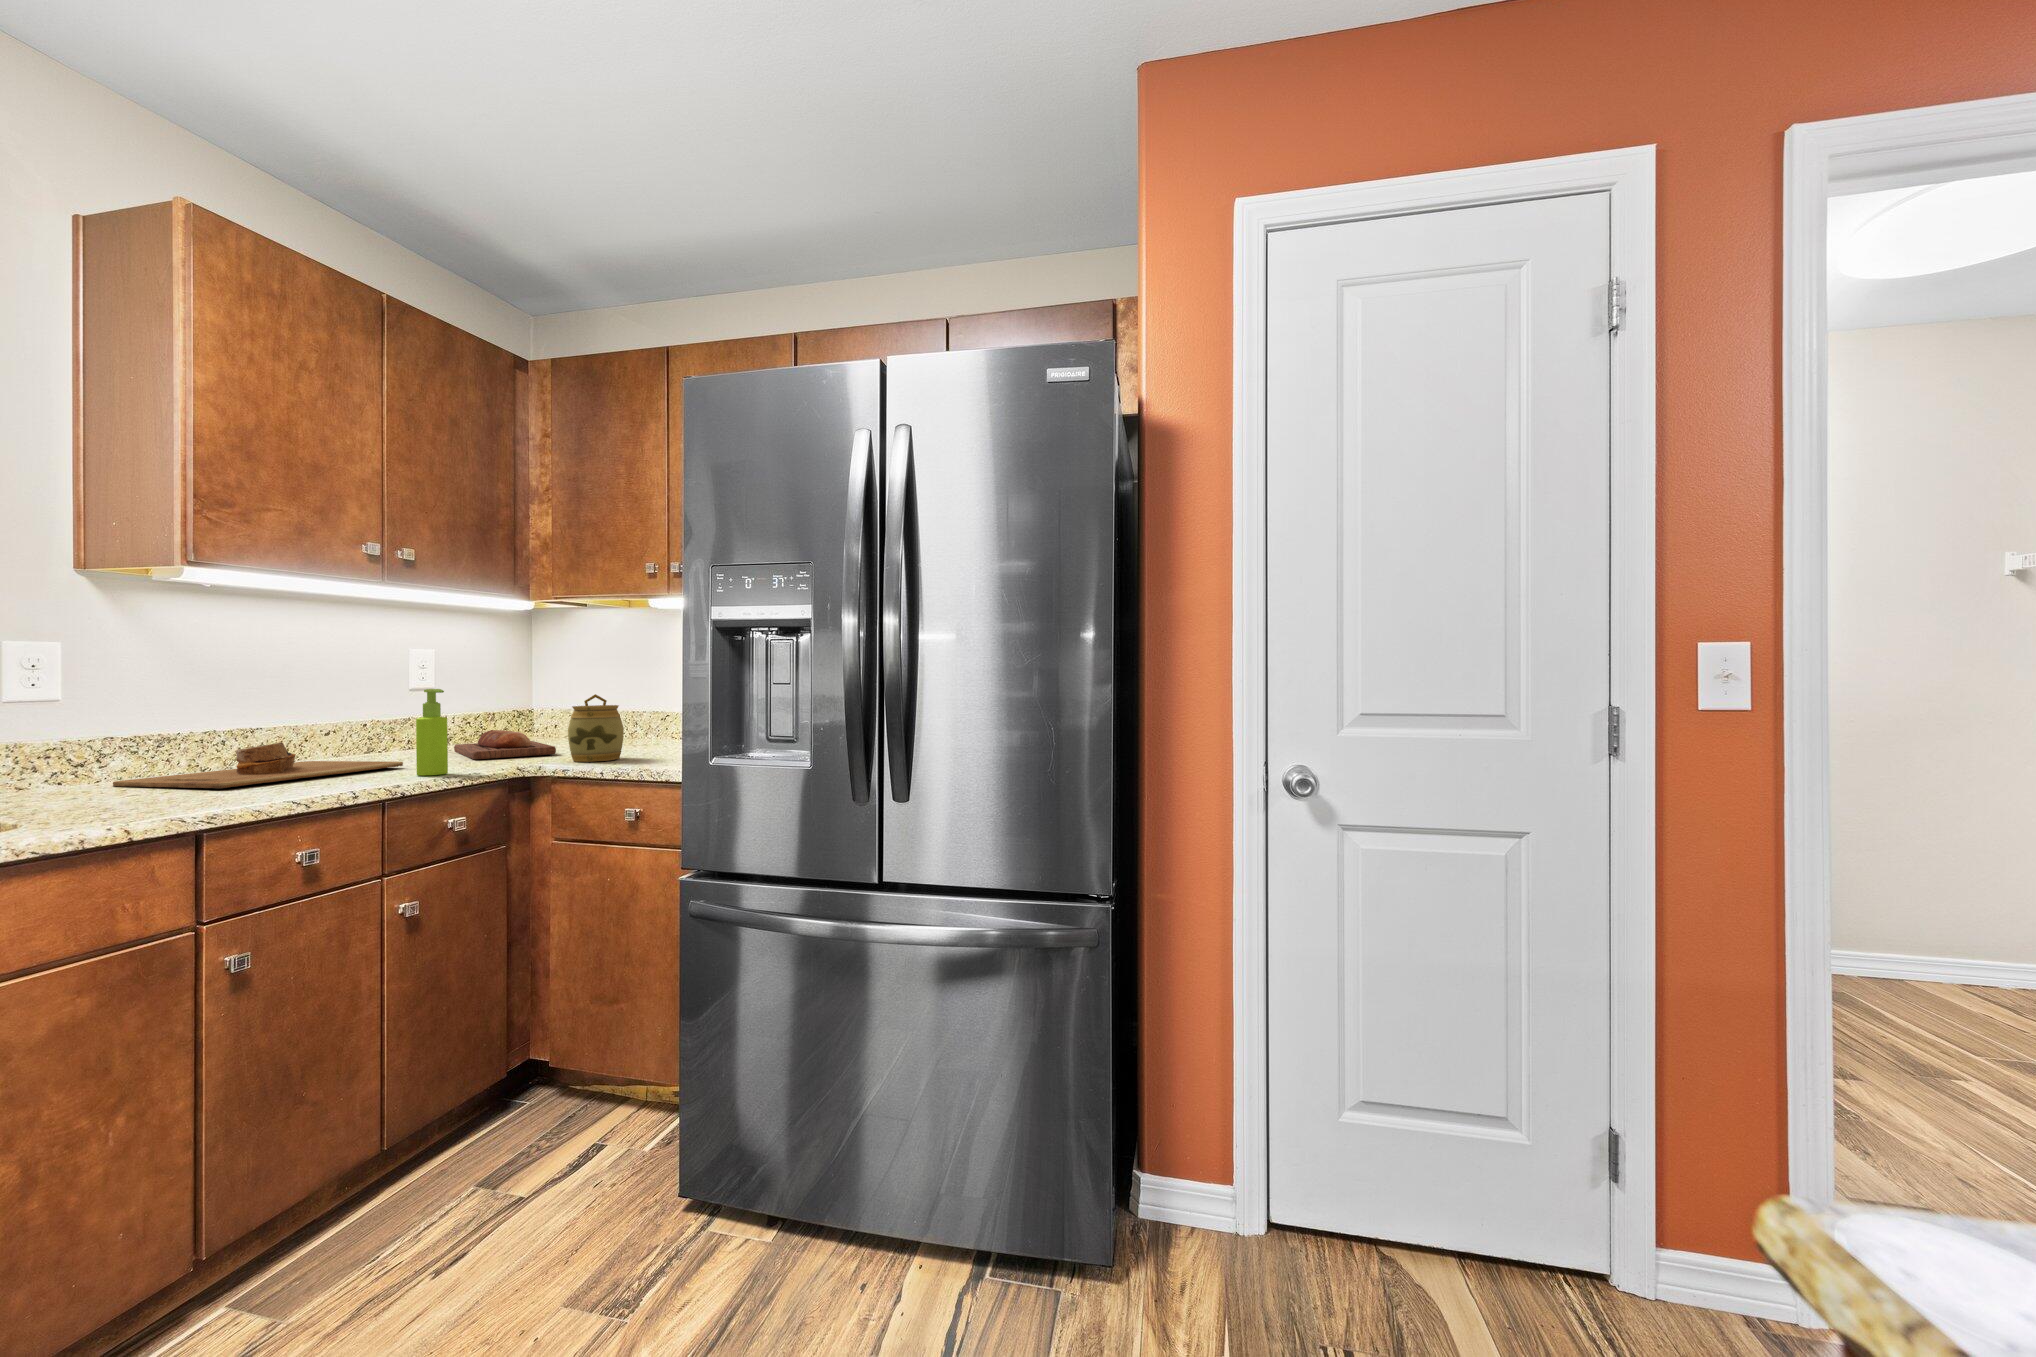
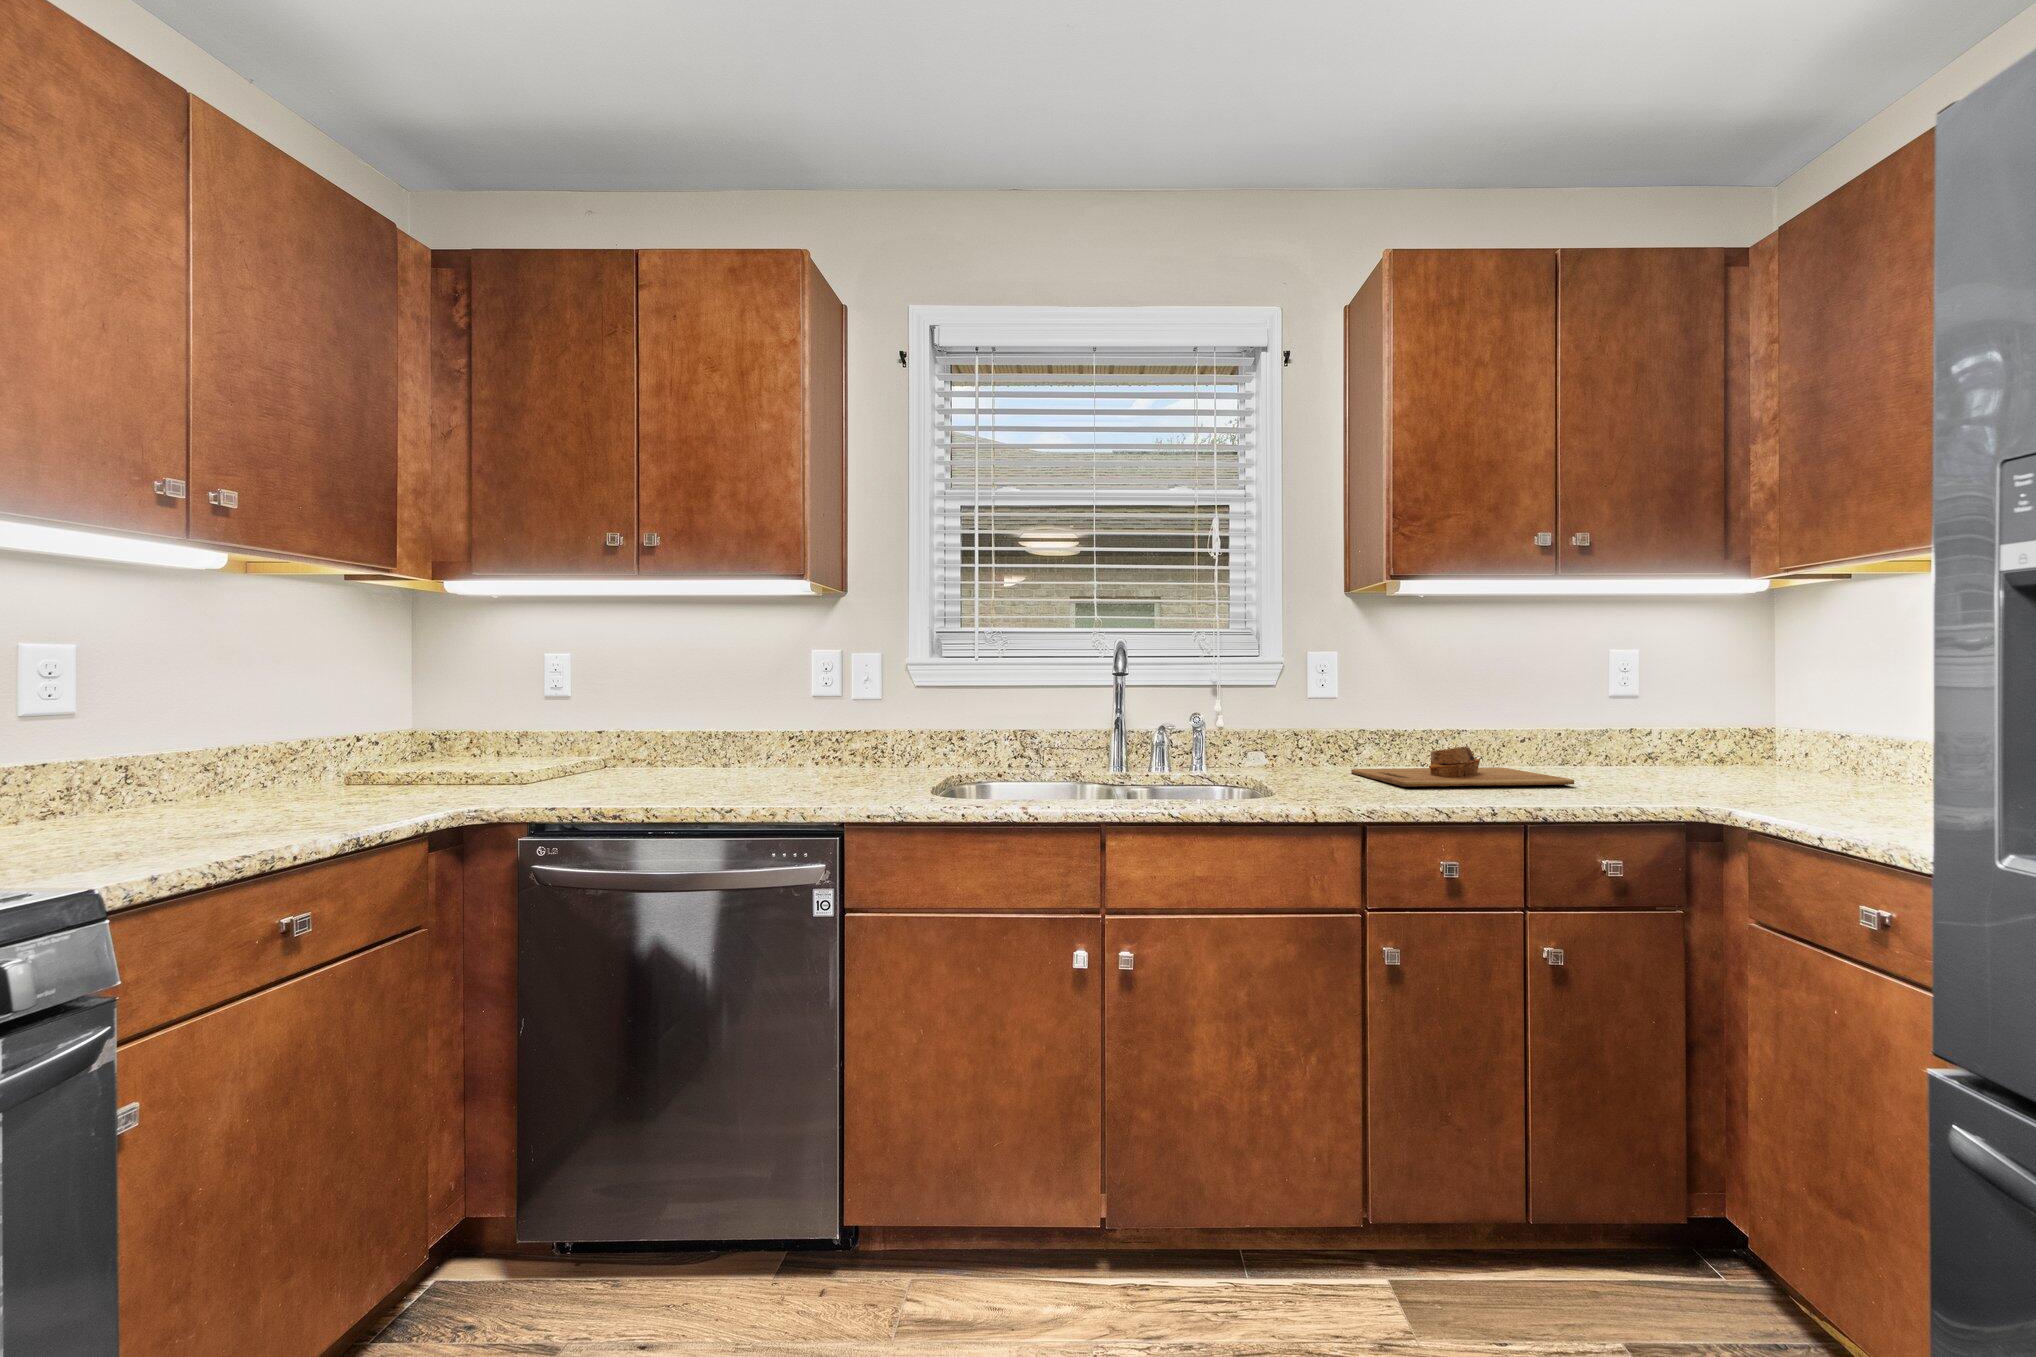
soap dispenser: present [416,689,448,776] -> none [1572,699,1605,801]
jar: present [568,694,624,762] -> none [1773,713,1862,813]
bread loaf: present [454,730,556,759] -> none [1659,751,1773,792]

